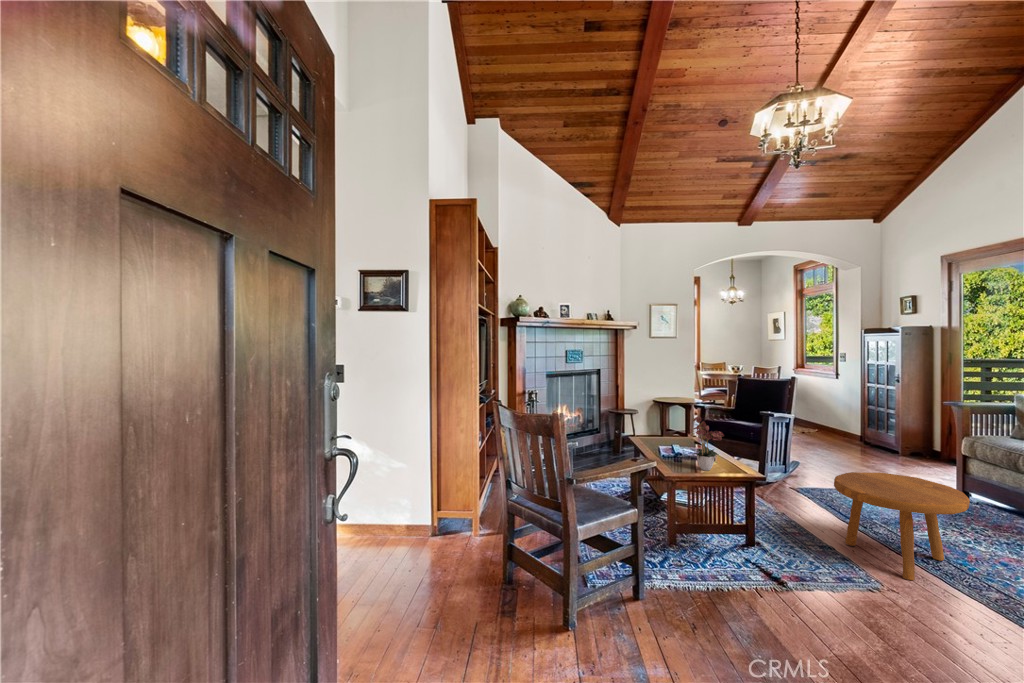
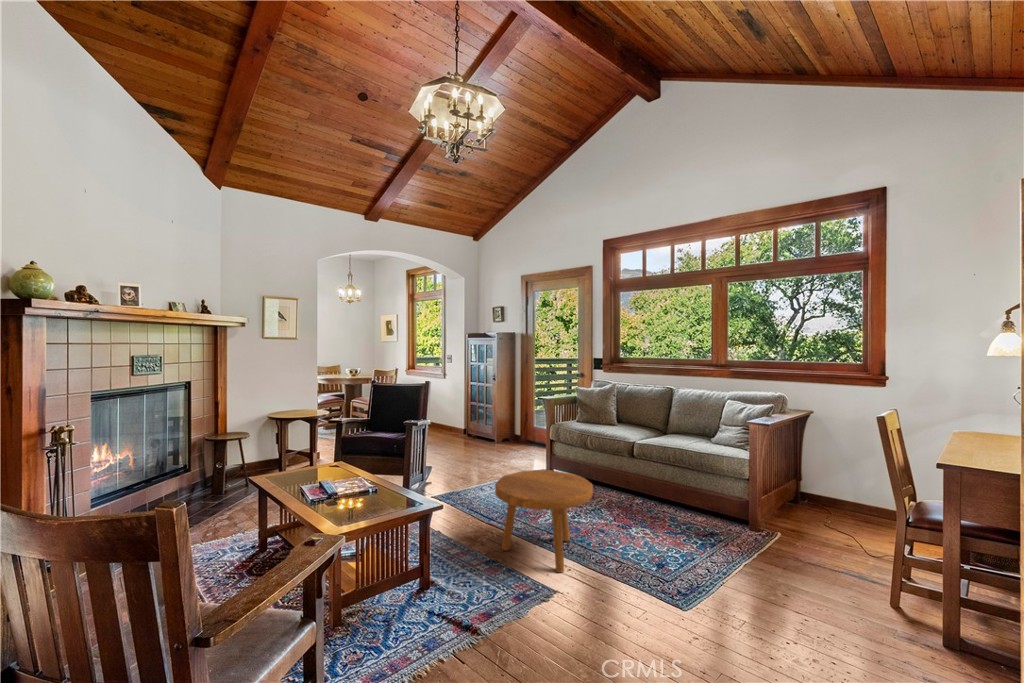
flower arrangement: present [690,417,724,470] -> none [355,441,401,513]

